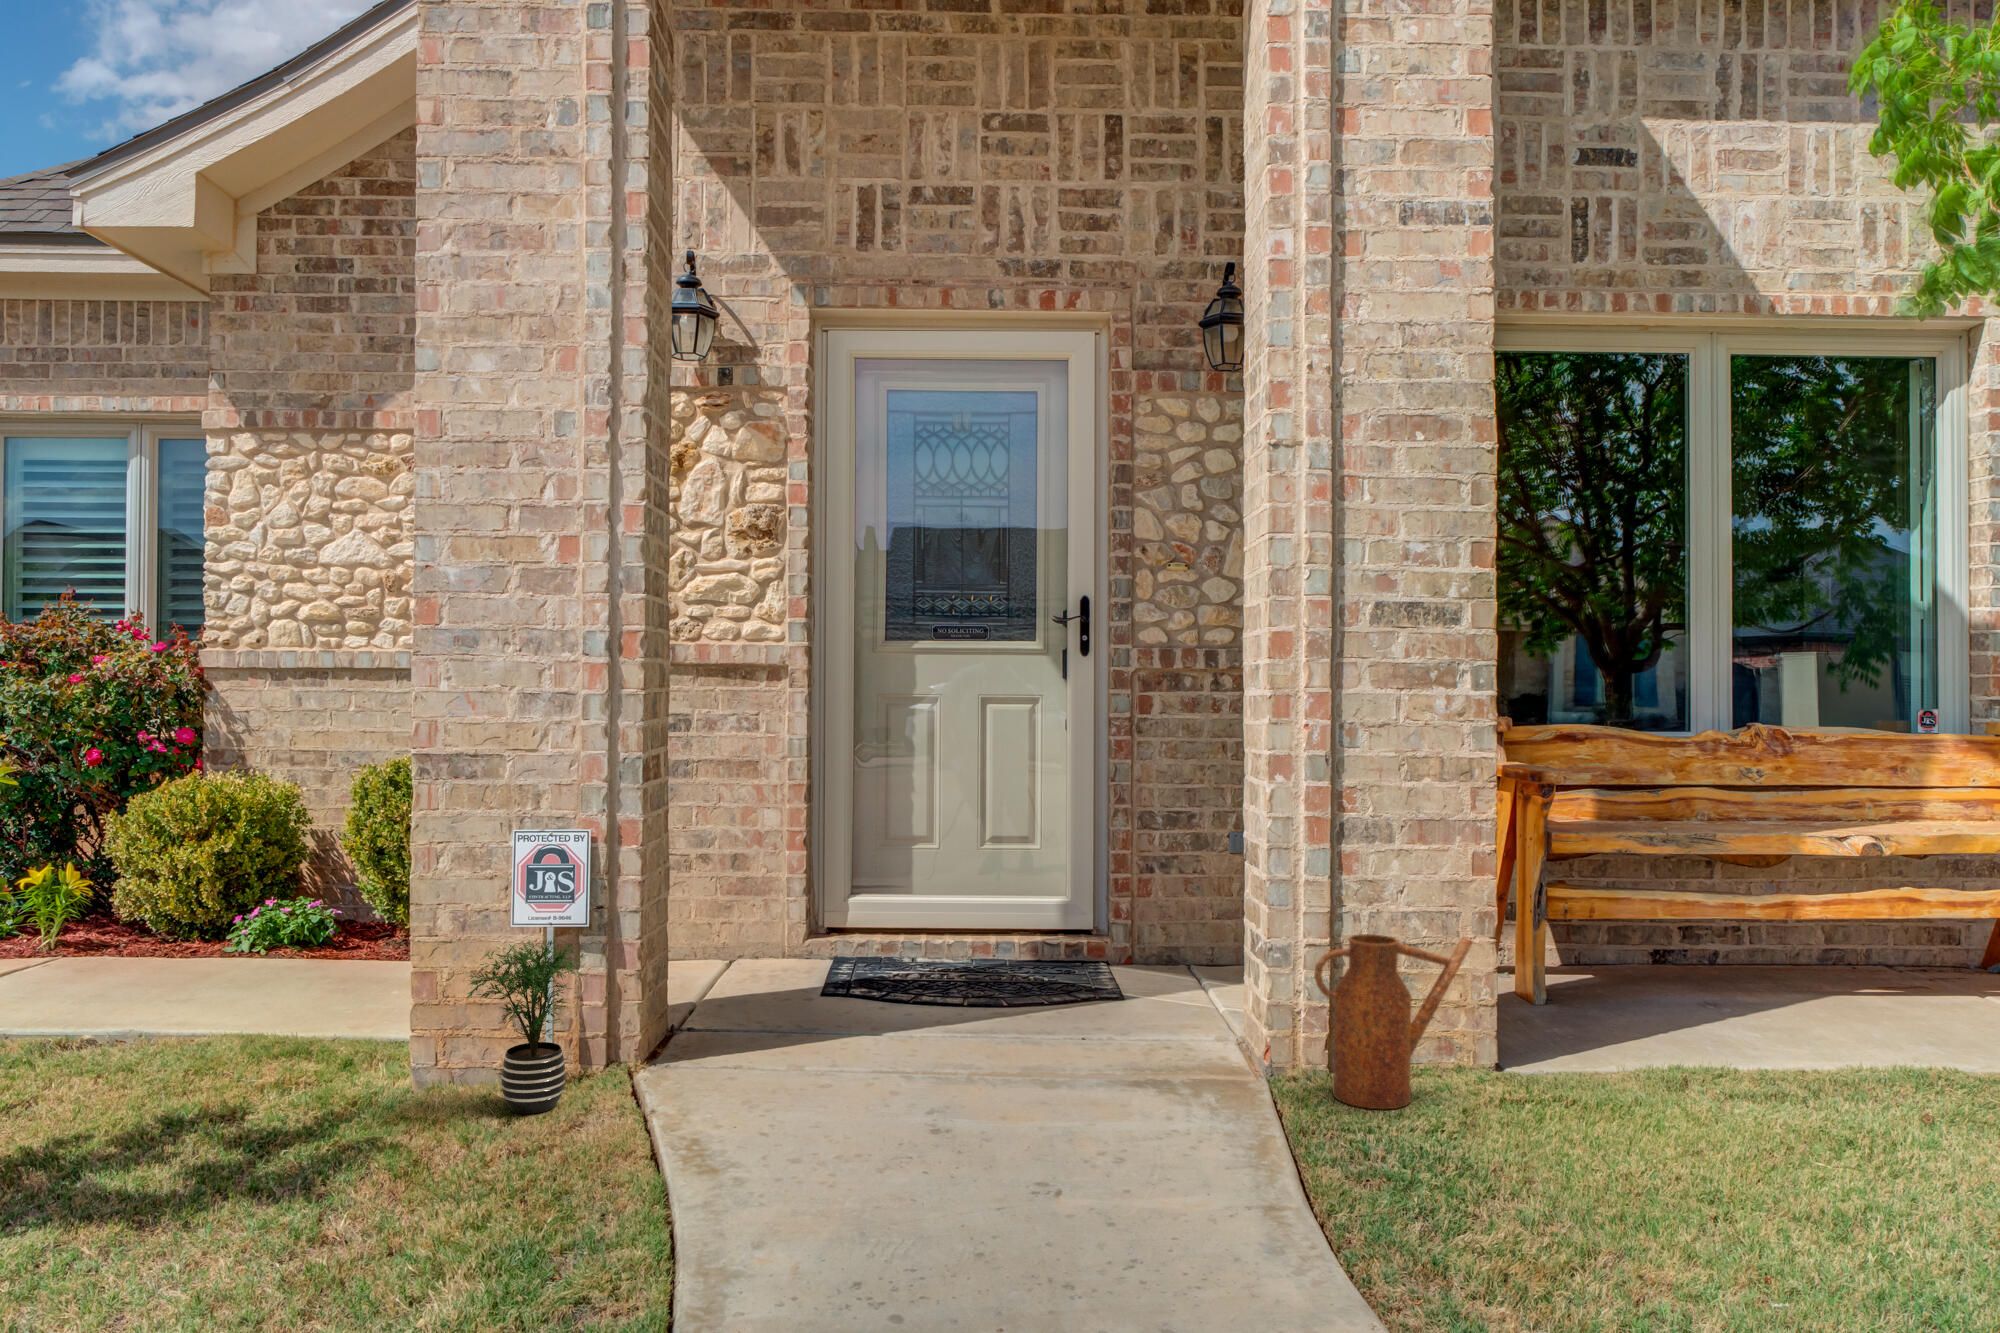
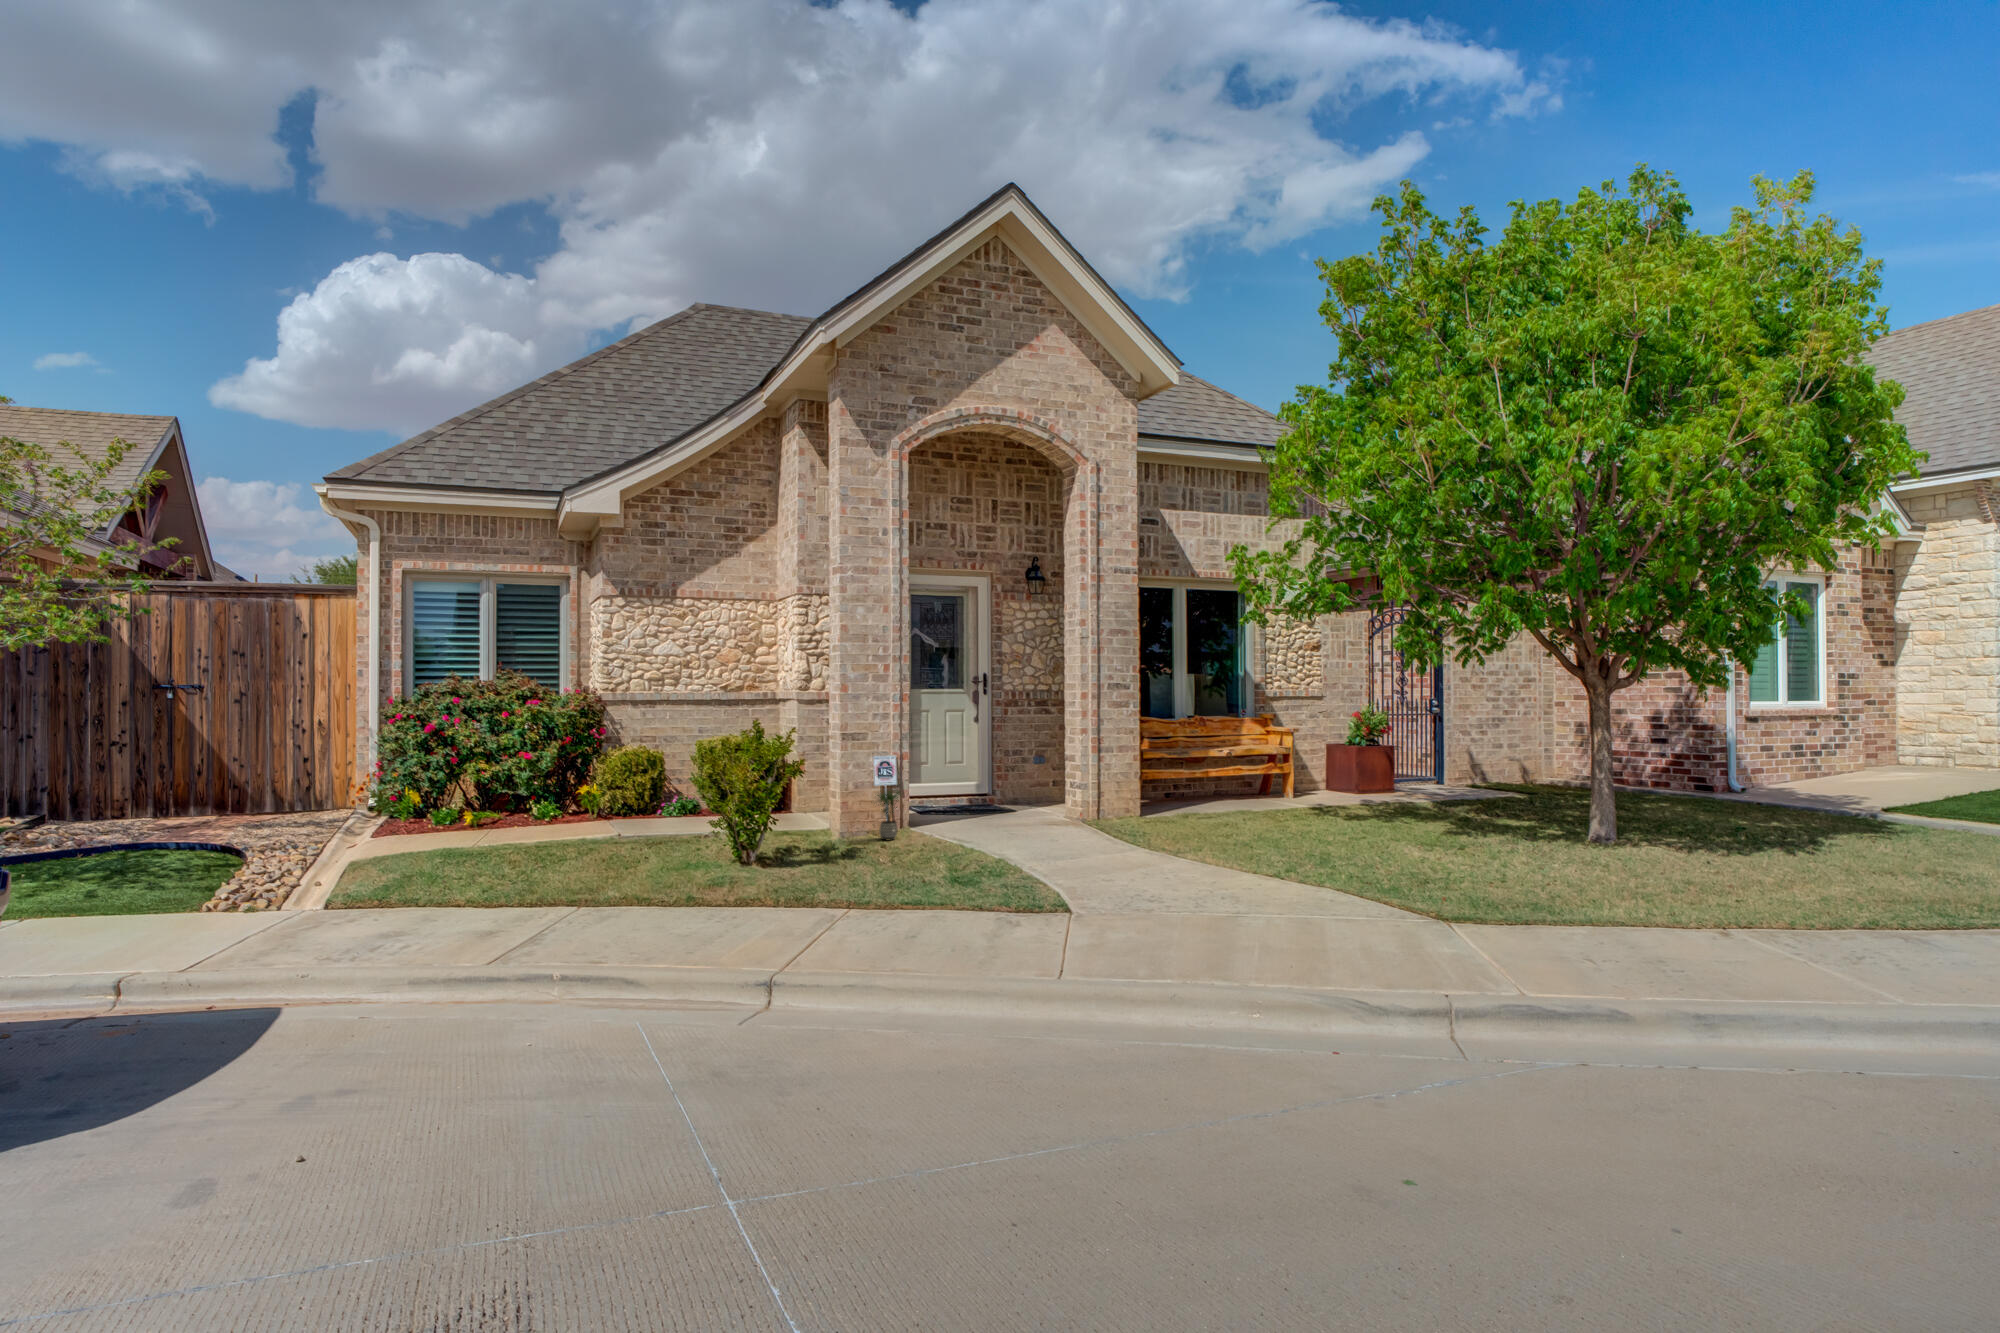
watering can: present [1314,934,1473,1110] -> none [1096,777,1137,825]

